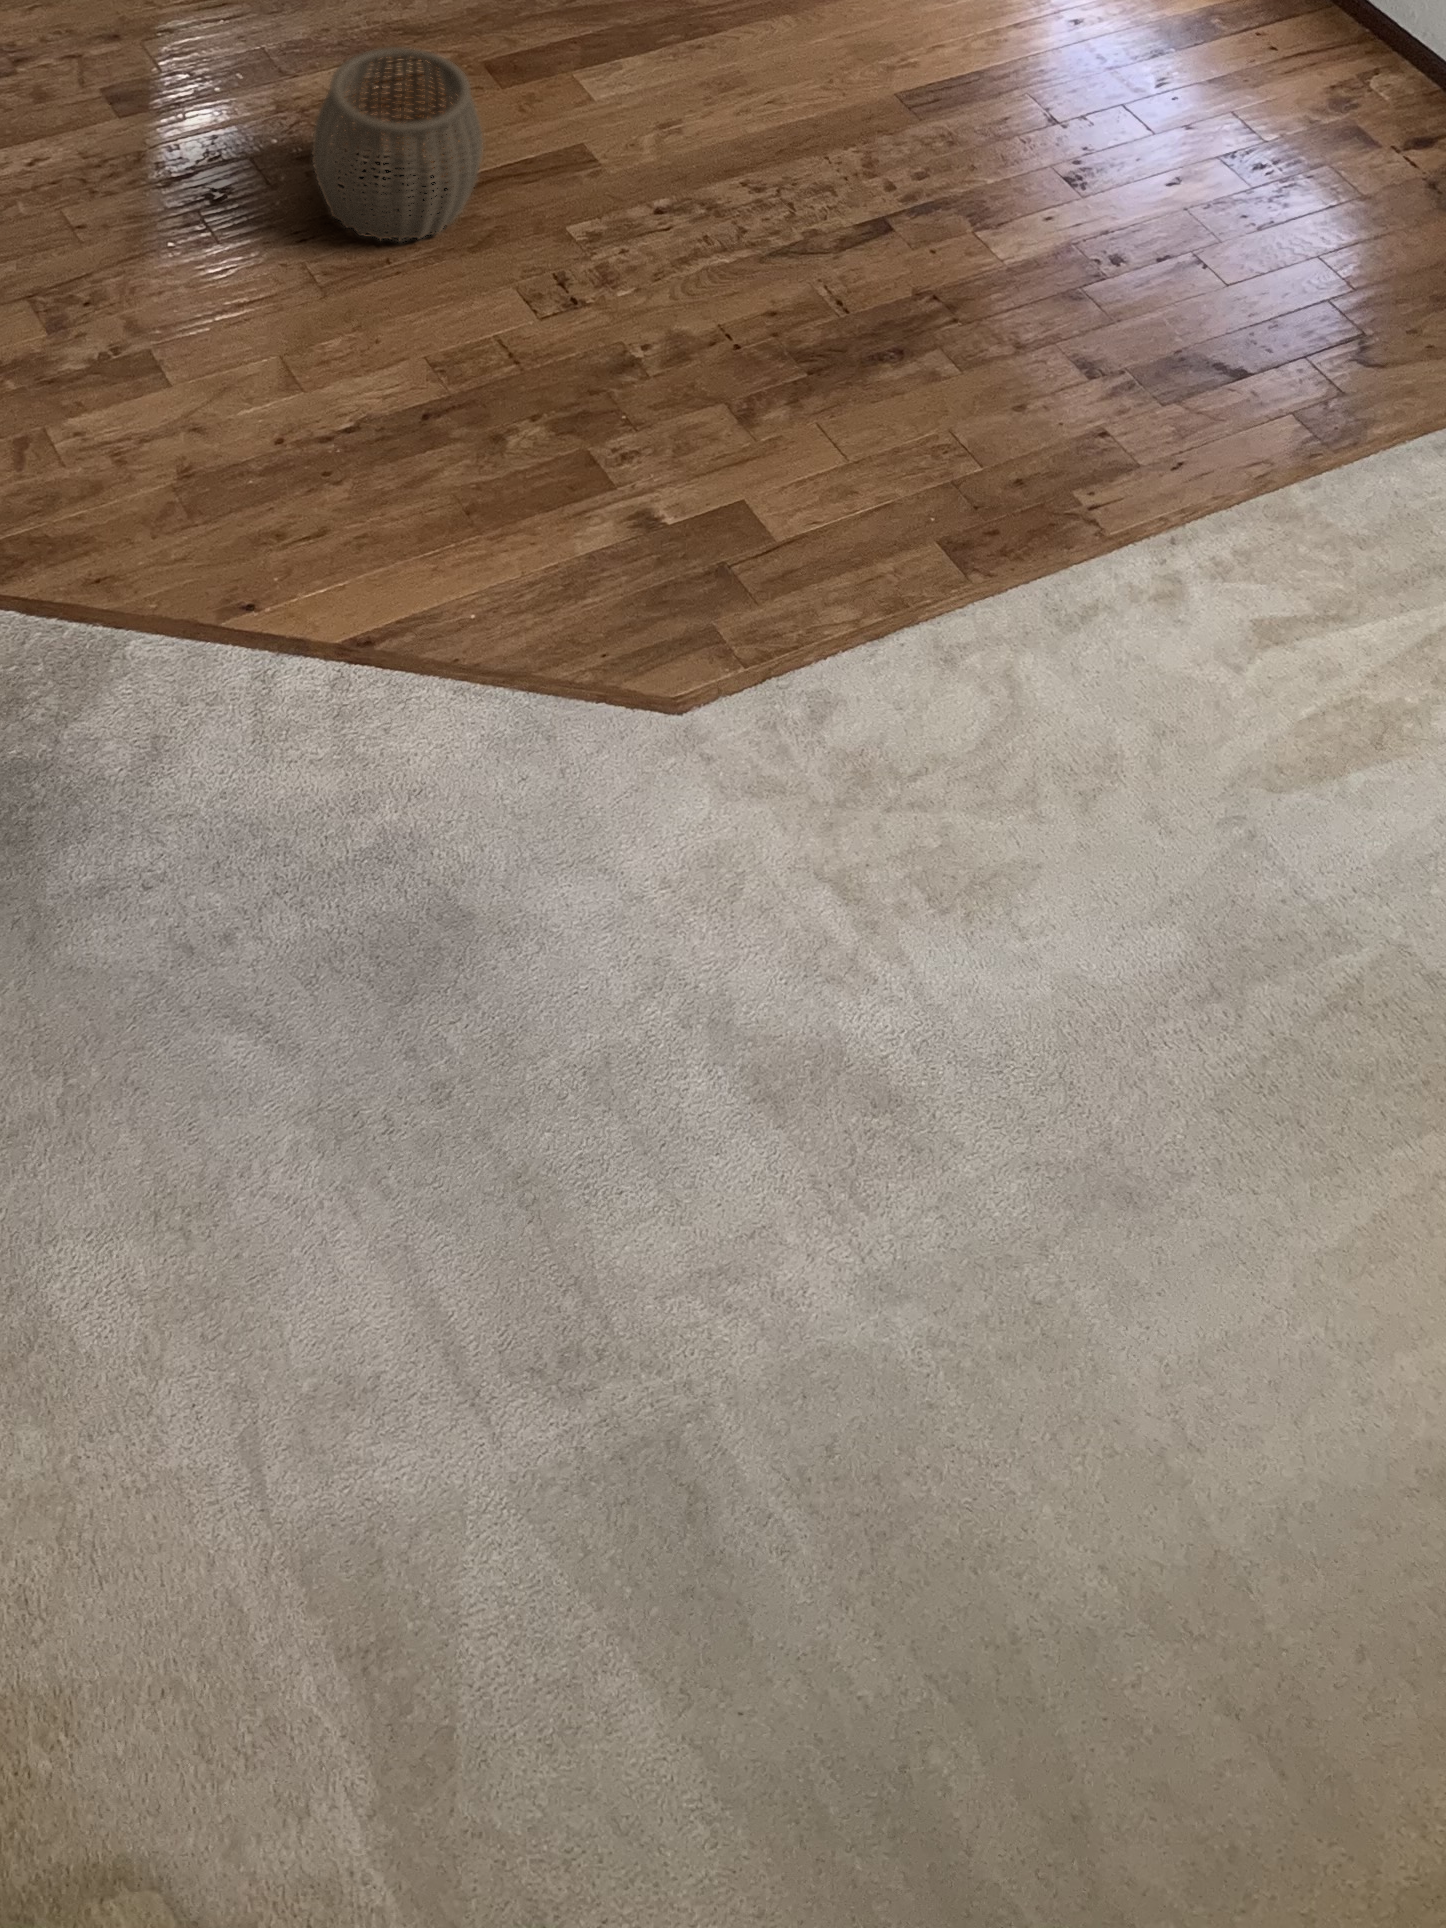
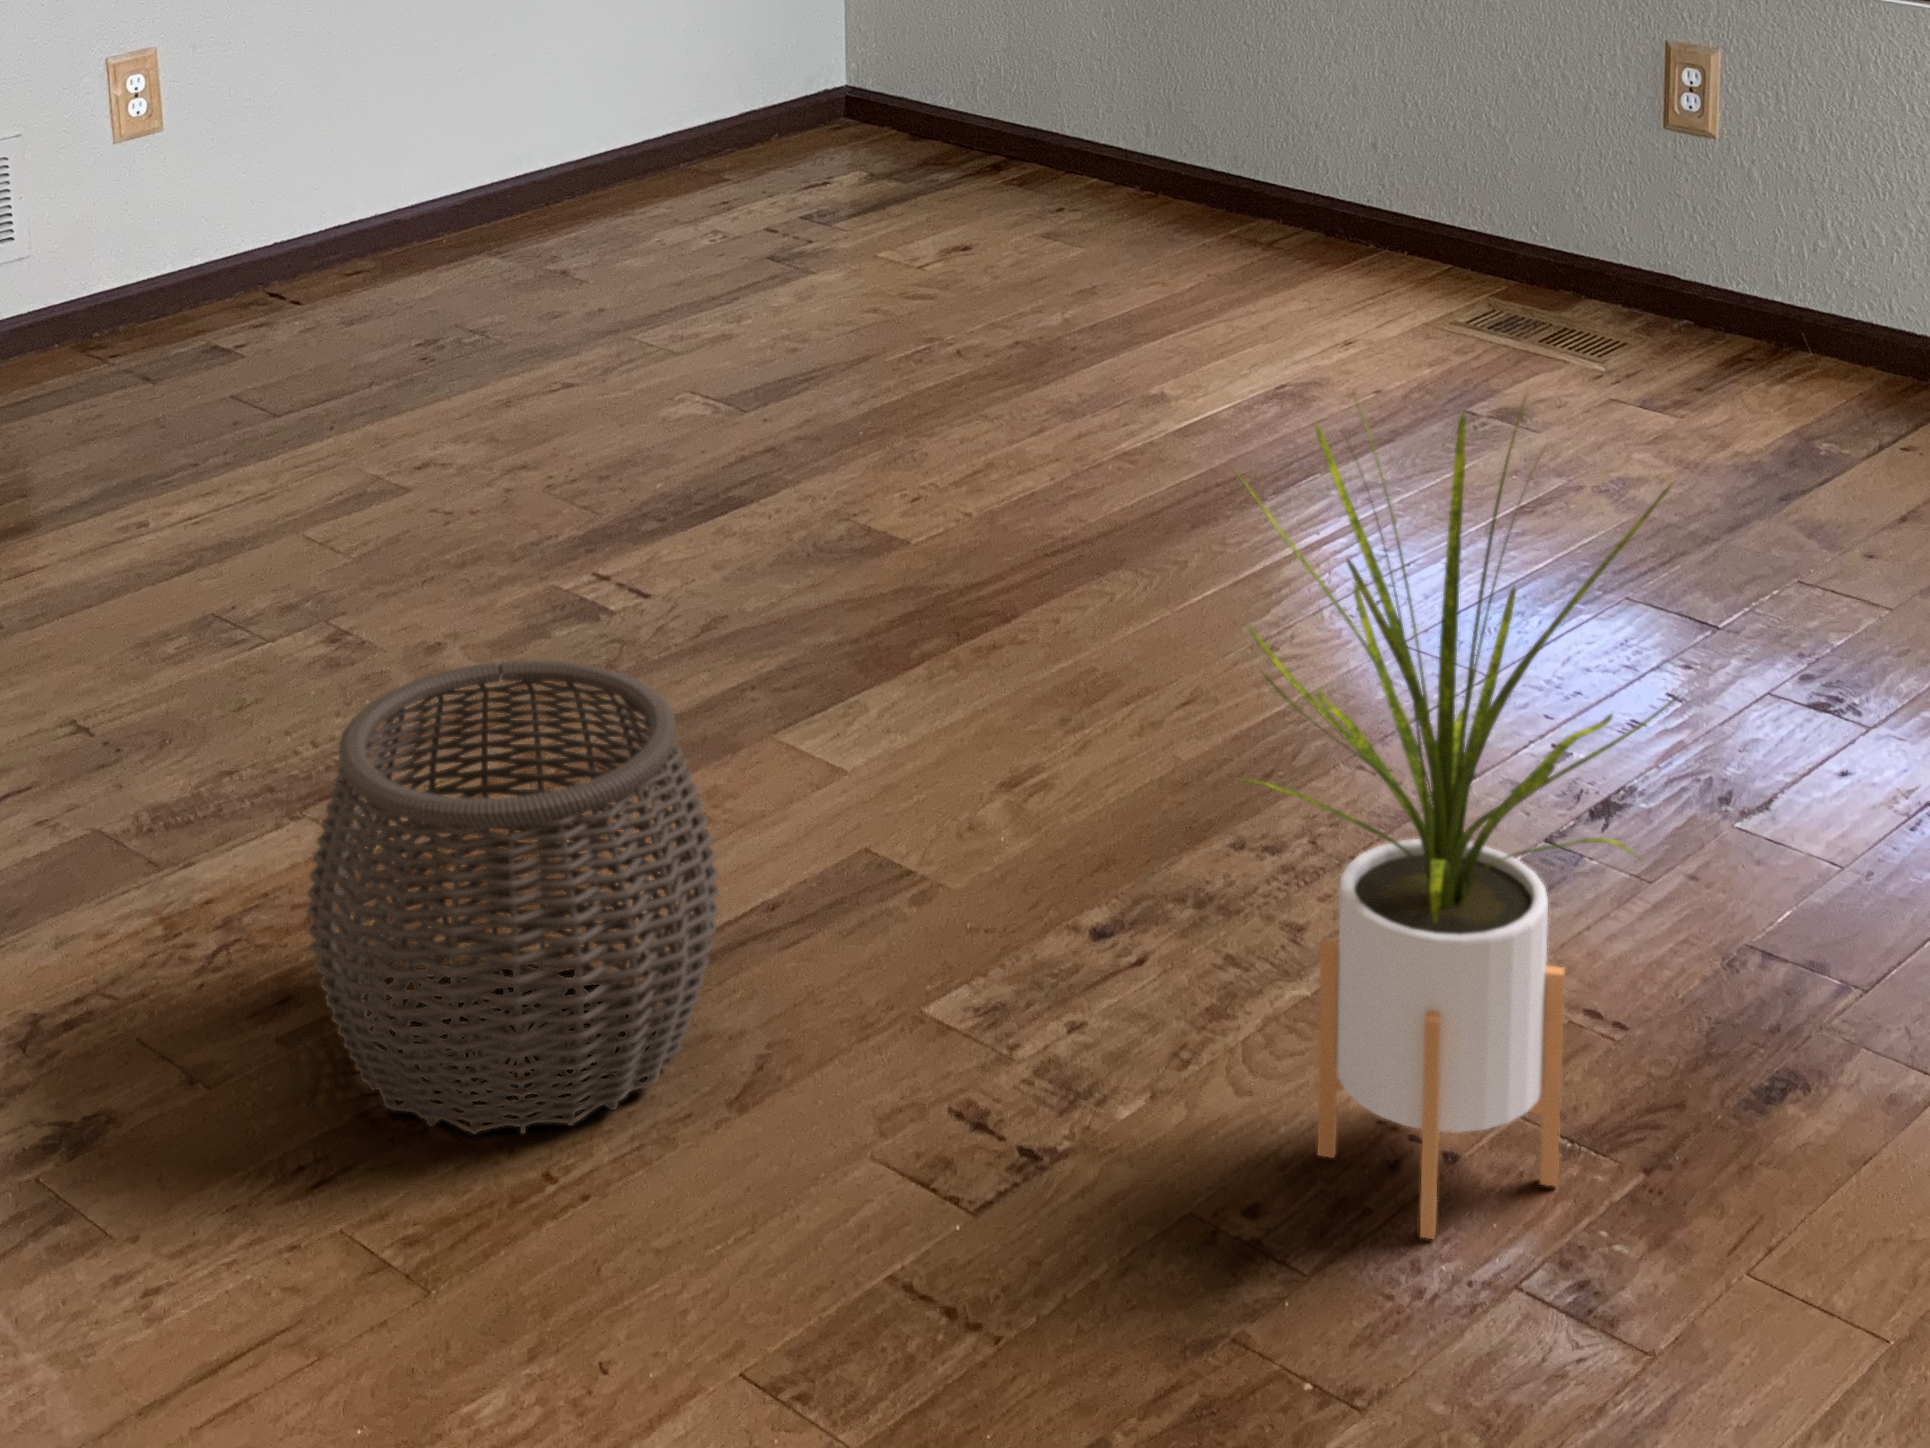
house plant: none [652,60,847,379] -> present [1241,395,1679,1239]

